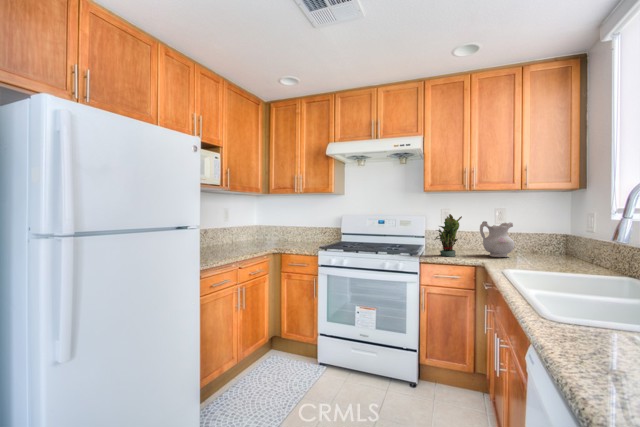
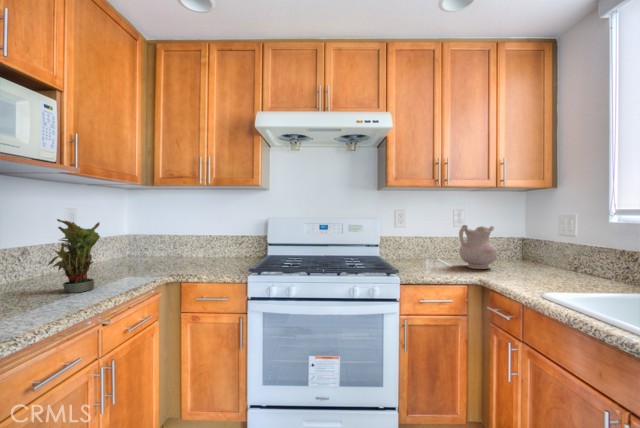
potted plant: present [434,214,462,256] -> present [48,219,100,293]

